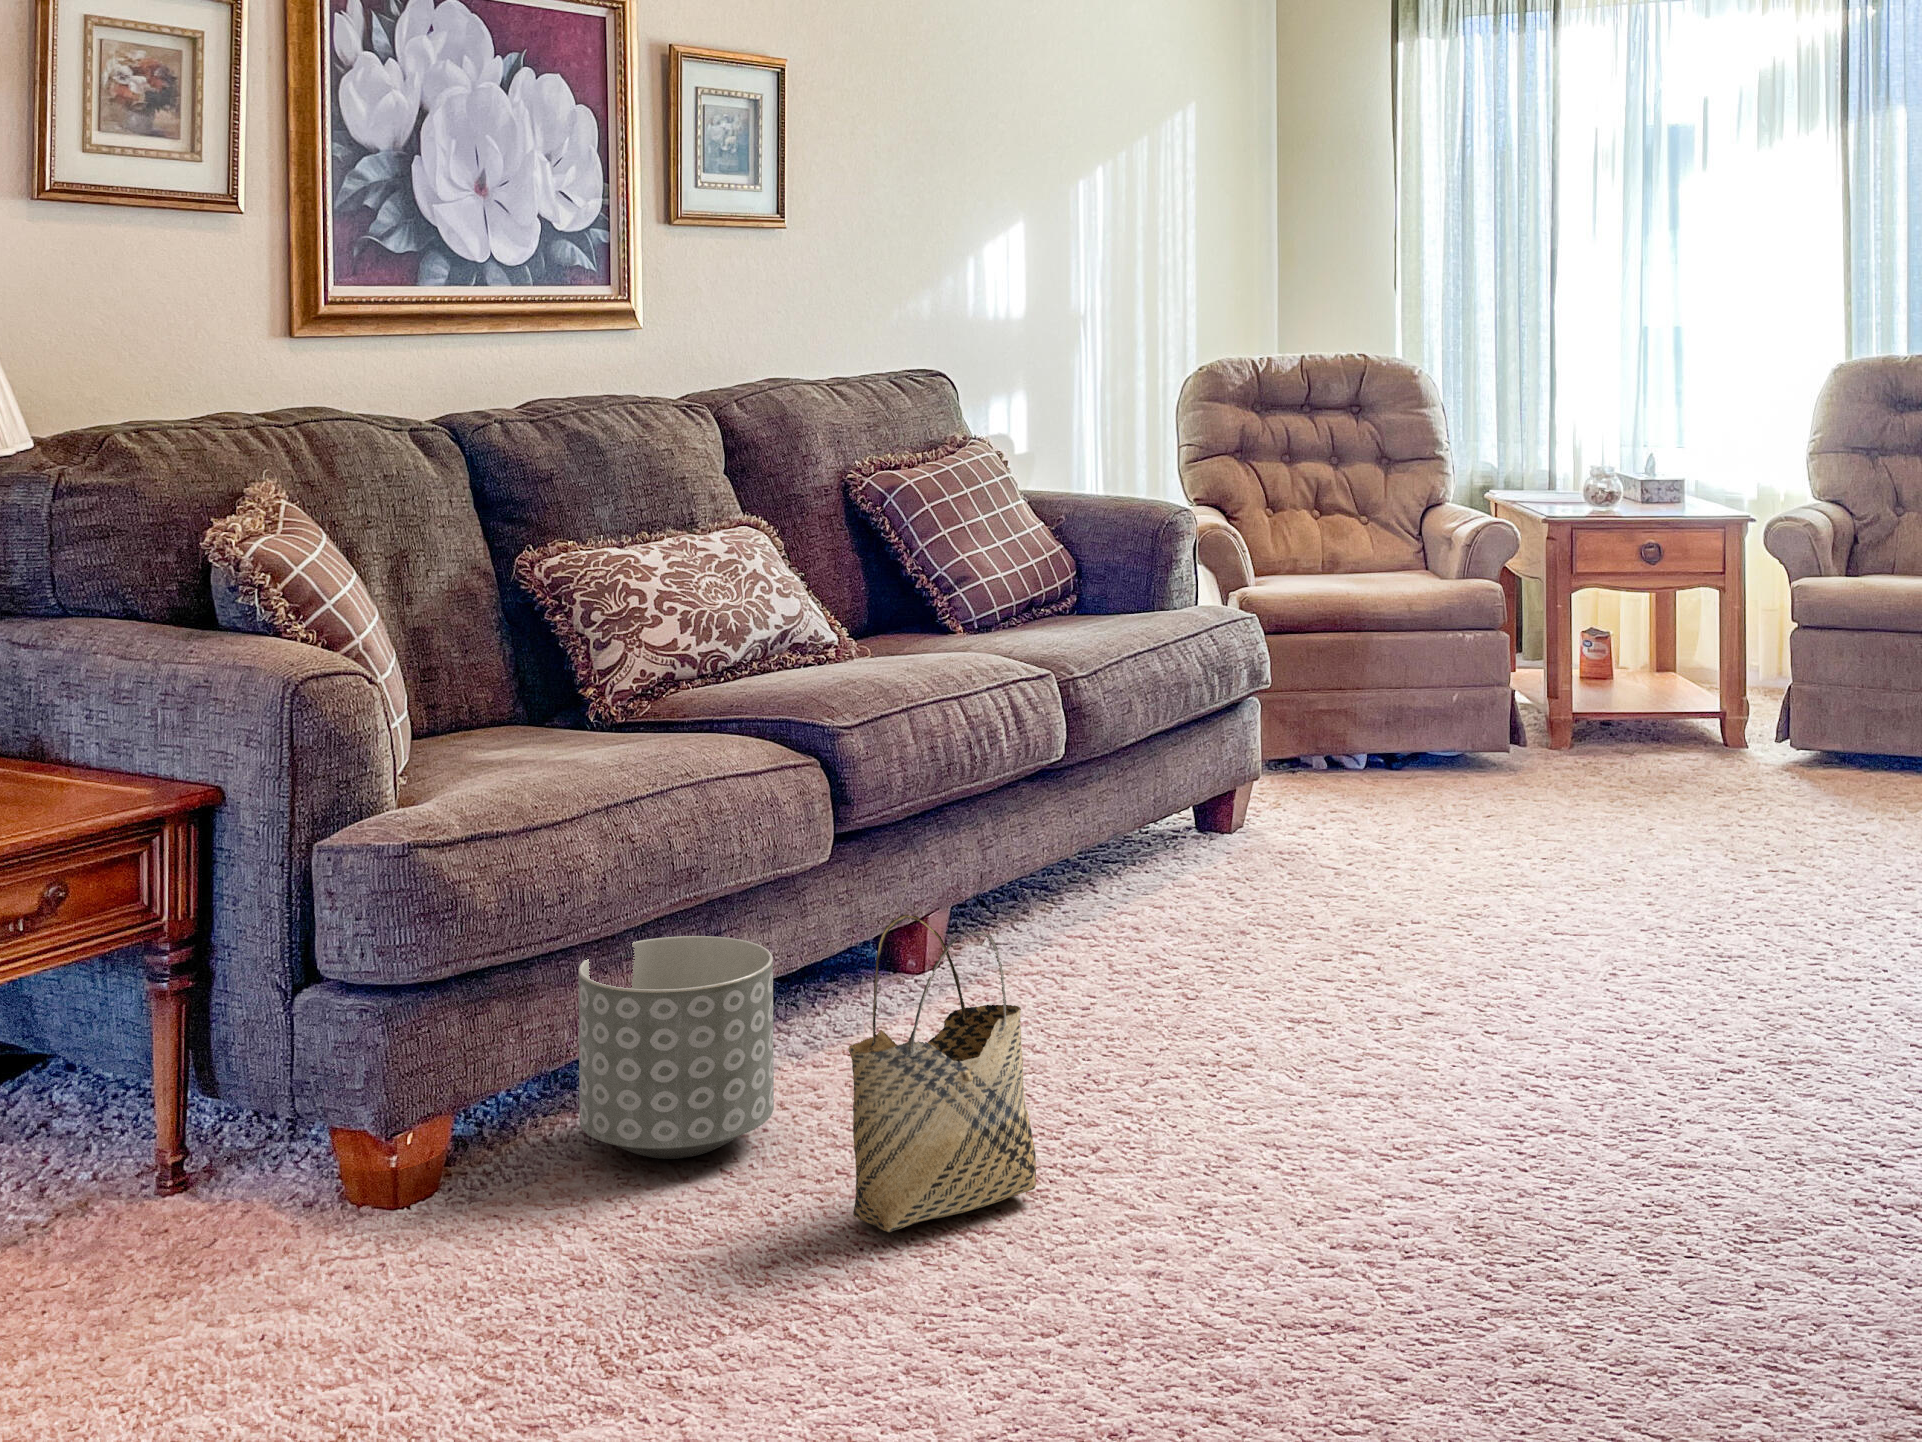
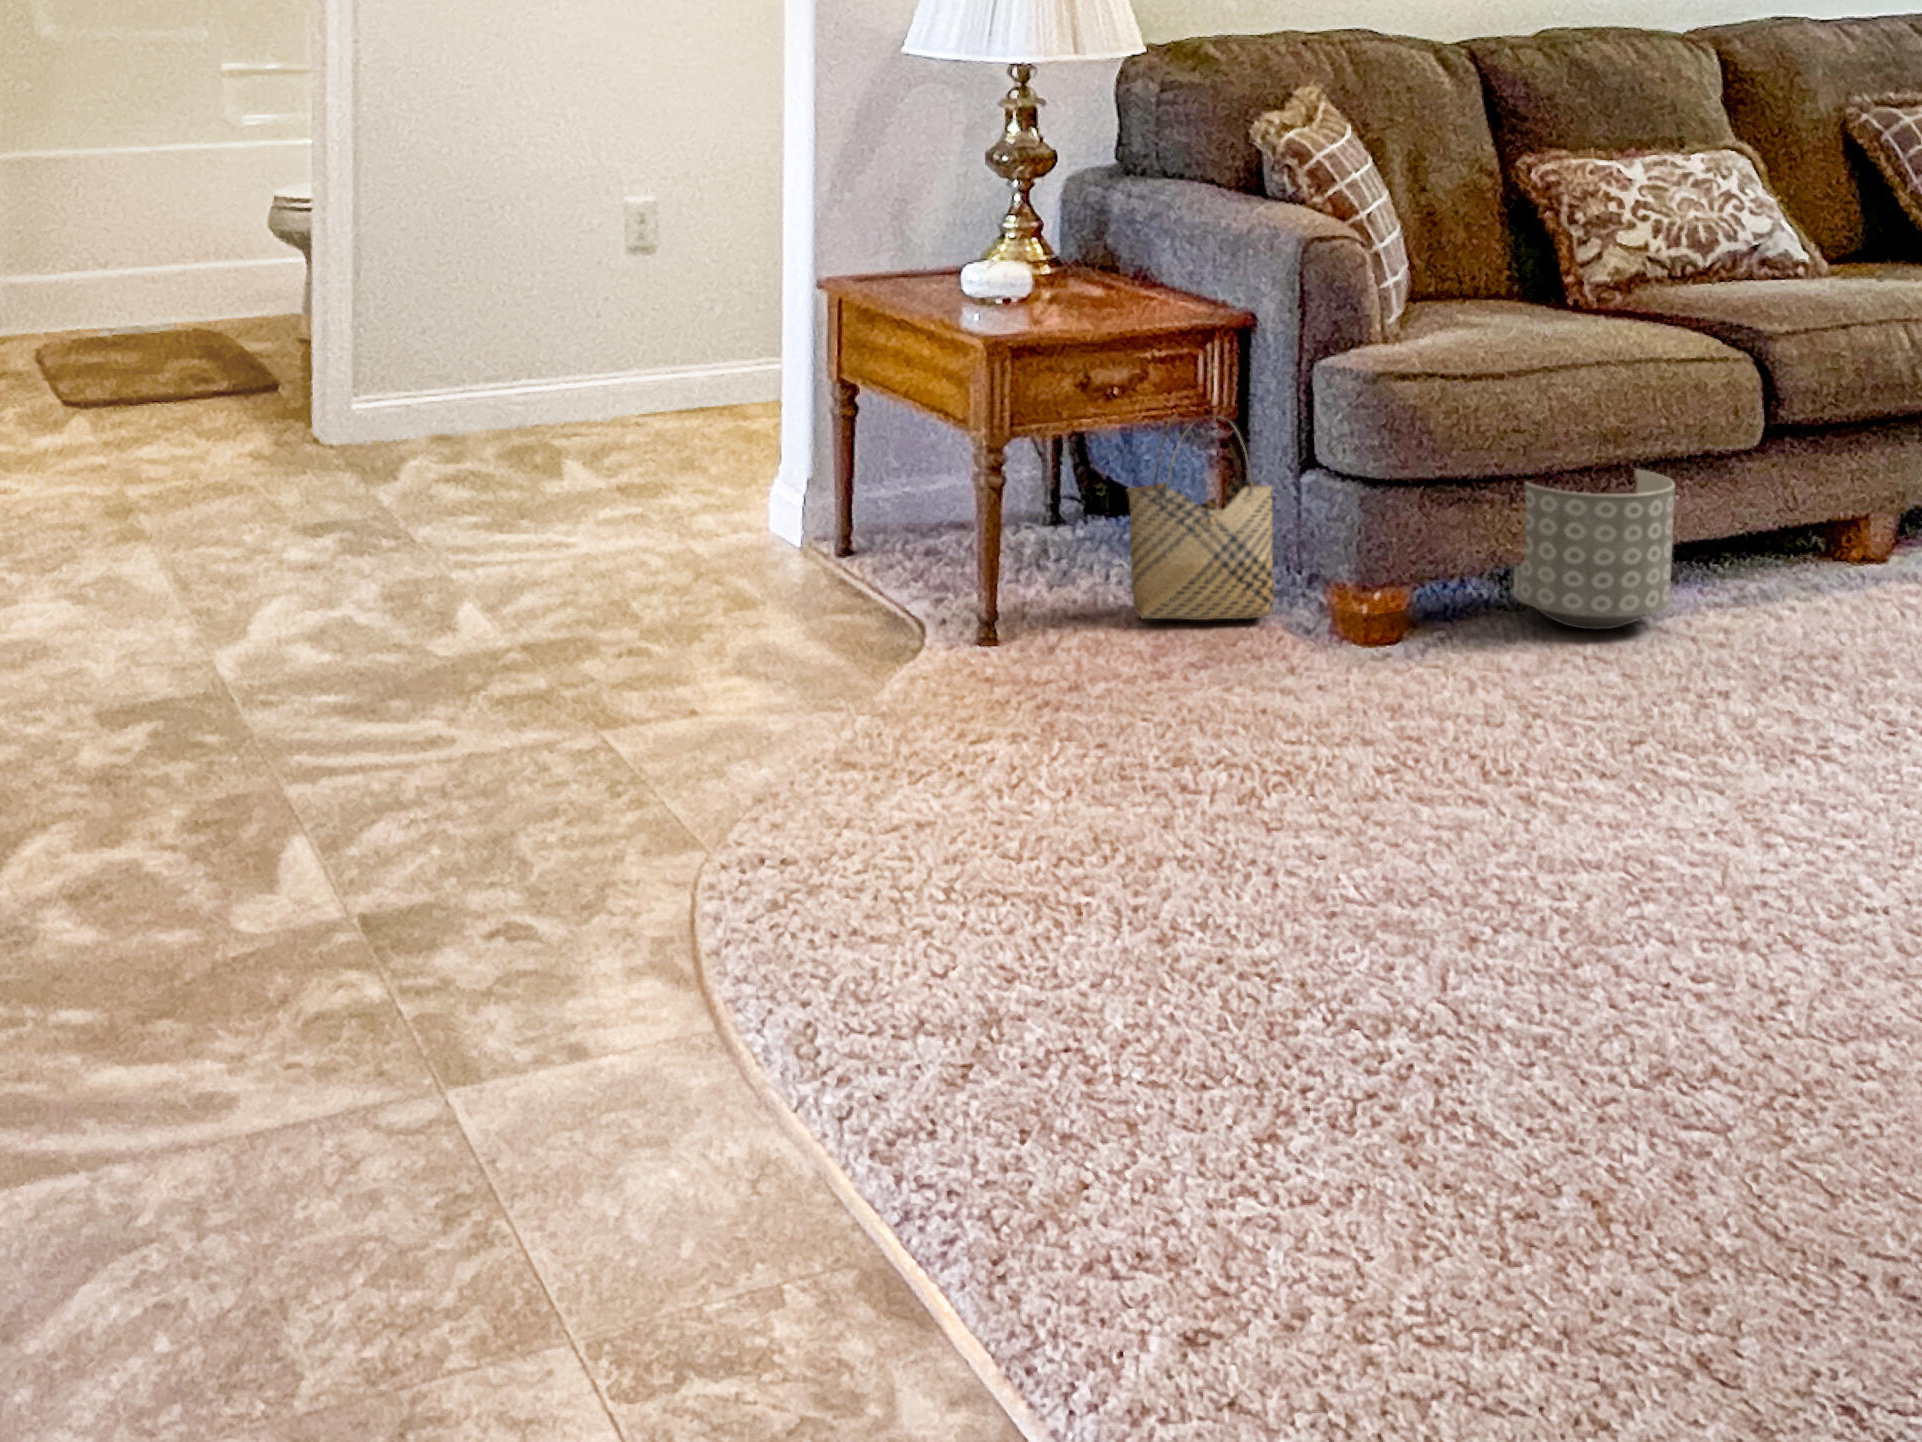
woven basket: present [848,915,1036,1232] -> present [1127,414,1274,620]

